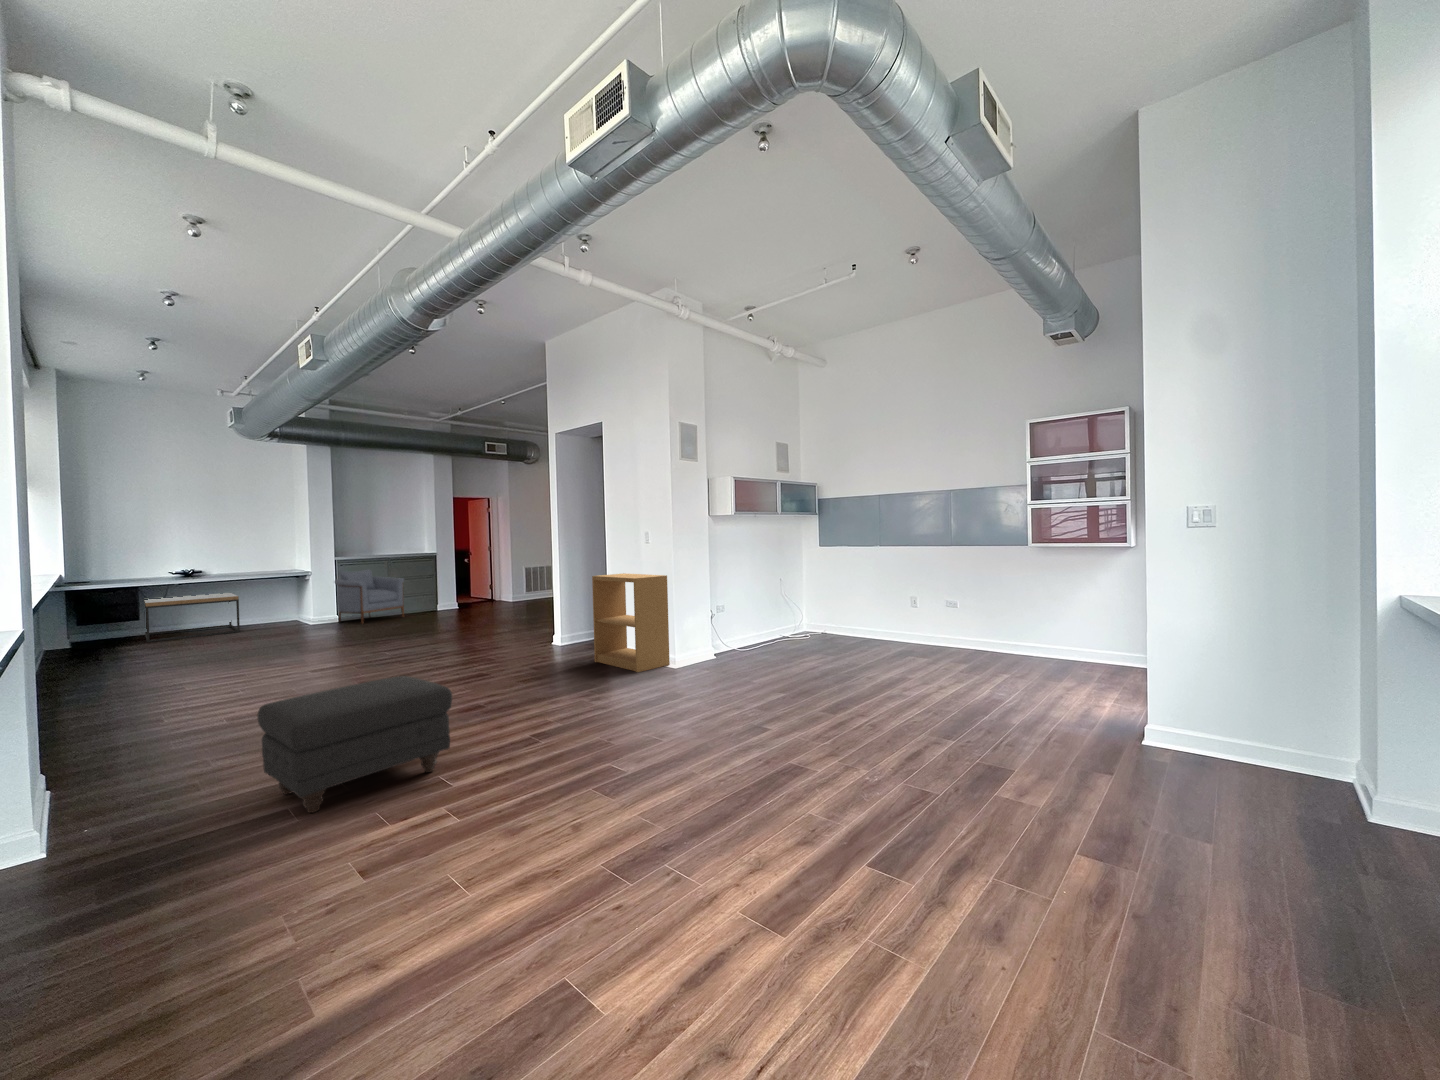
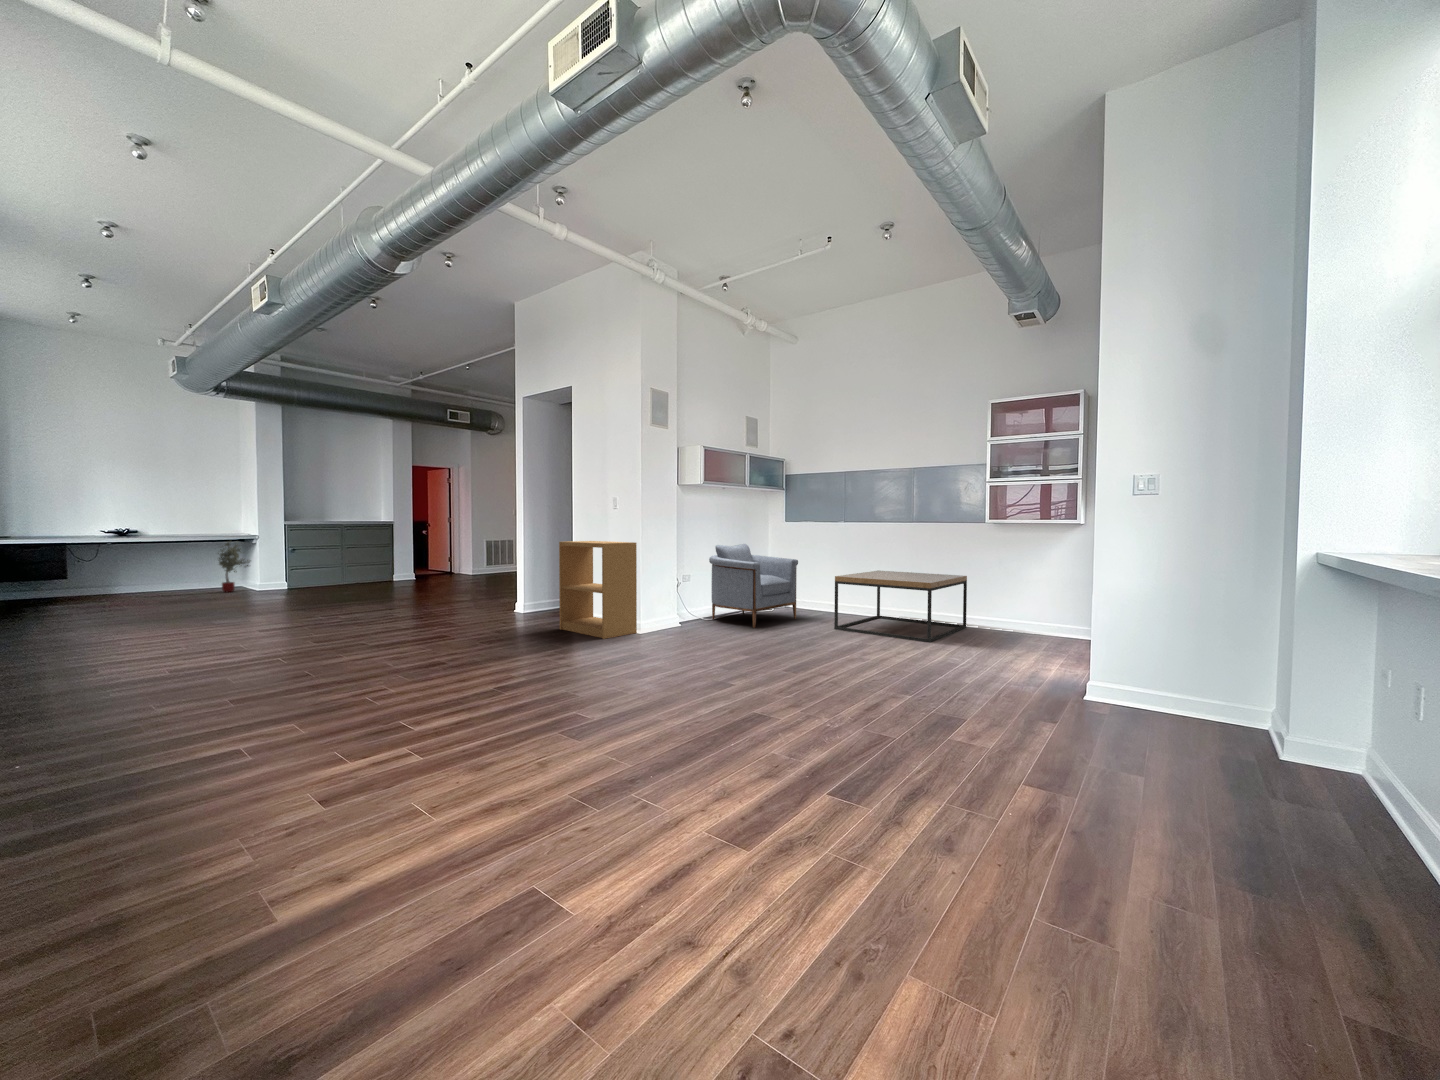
armchair: present [335,569,404,624] -> present [709,544,798,628]
potted tree: none [274,576,308,625] -> present [218,541,250,592]
coffee table: present [144,593,240,642] -> present [834,570,967,642]
ottoman: present [257,676,452,813] -> none [209,625,415,753]

